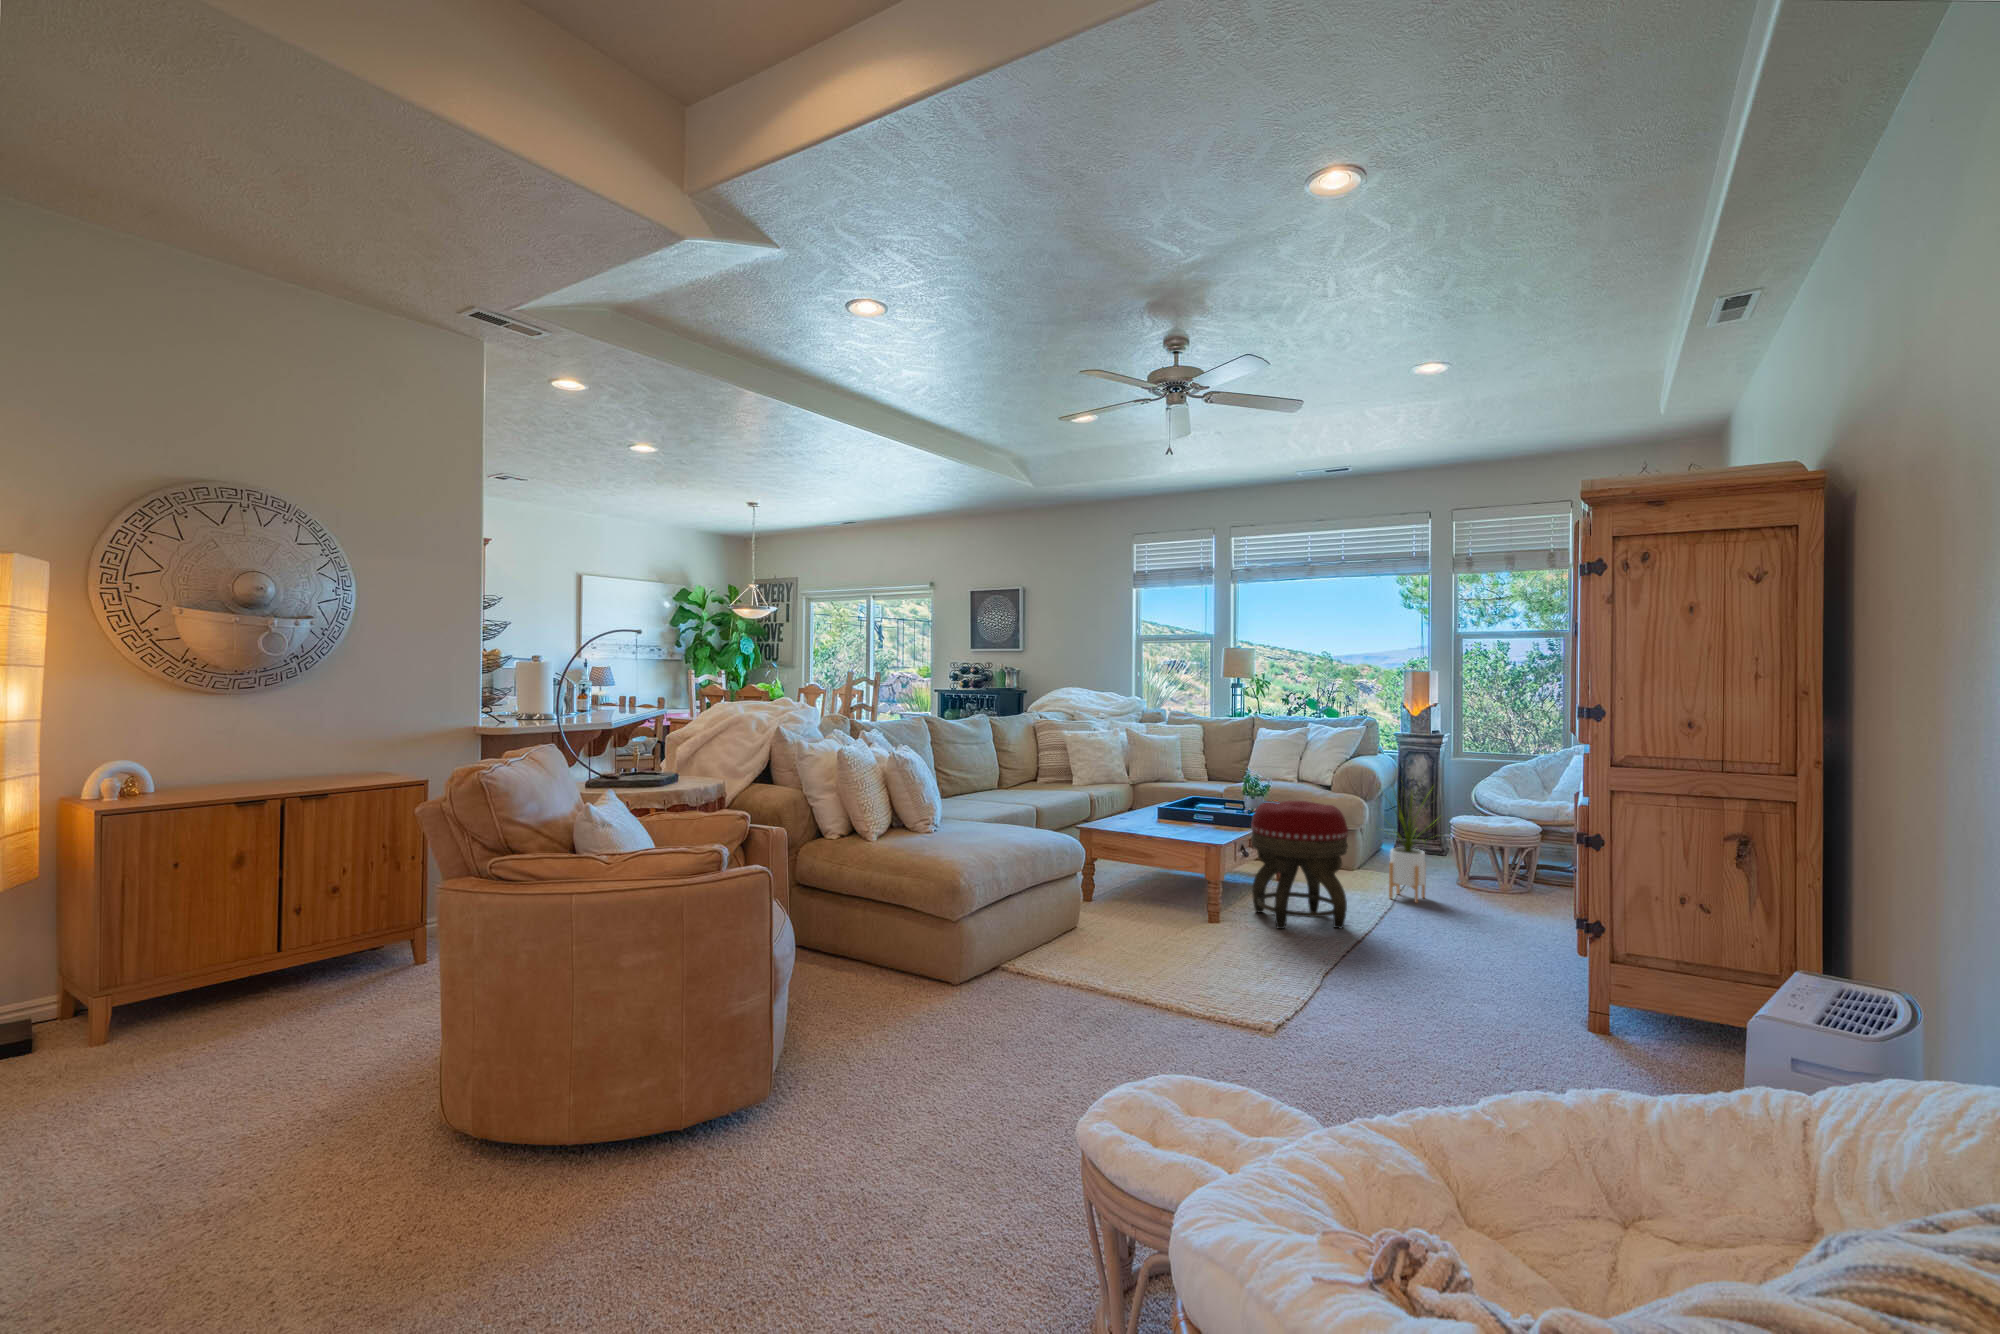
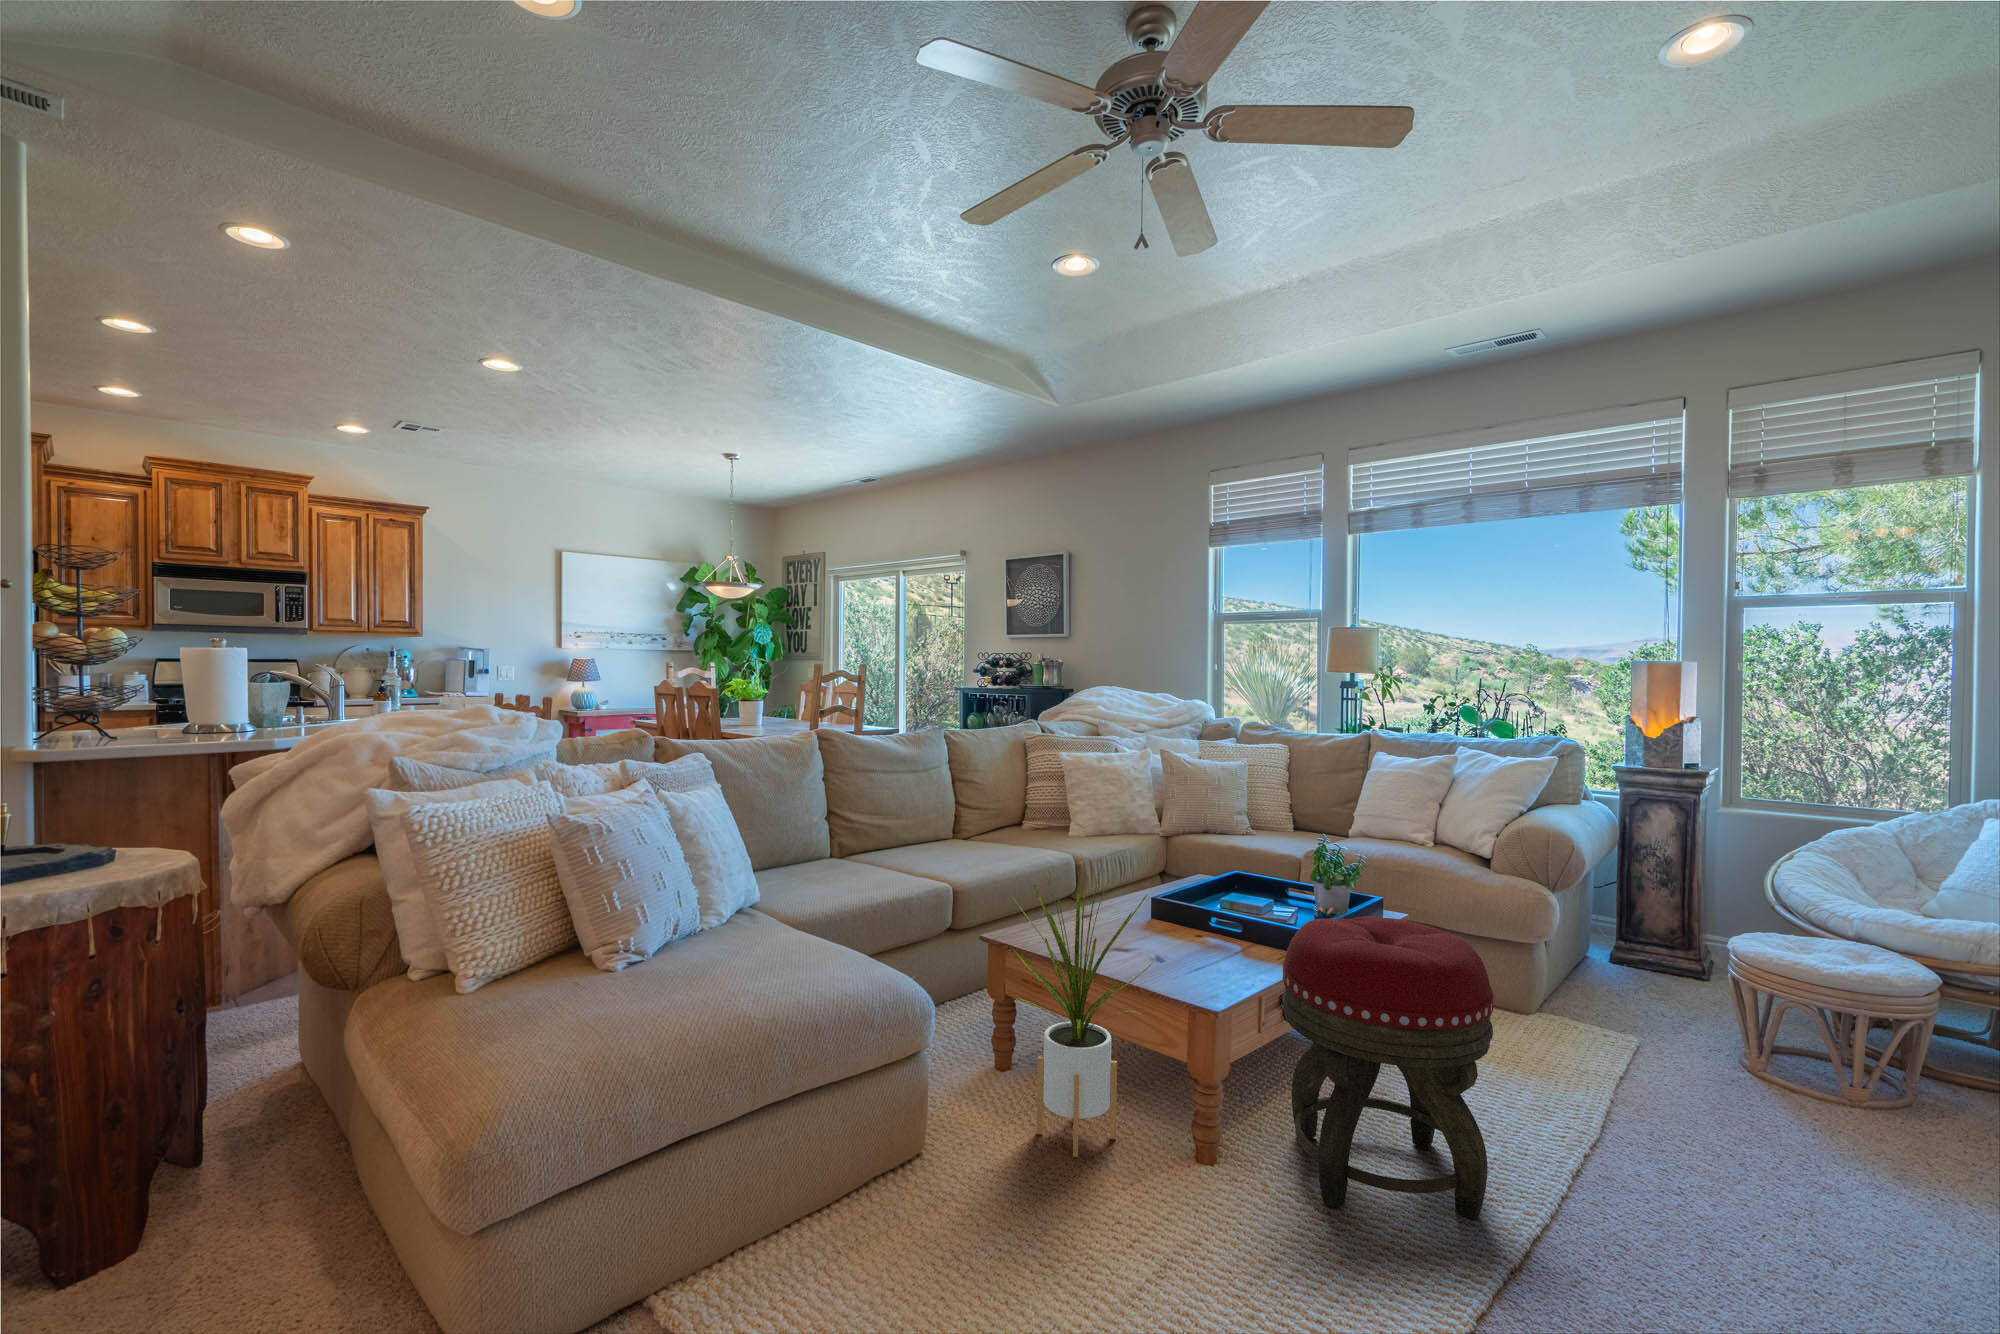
house plant: present [1379,788,1428,903] -> present [1012,869,1151,1157]

